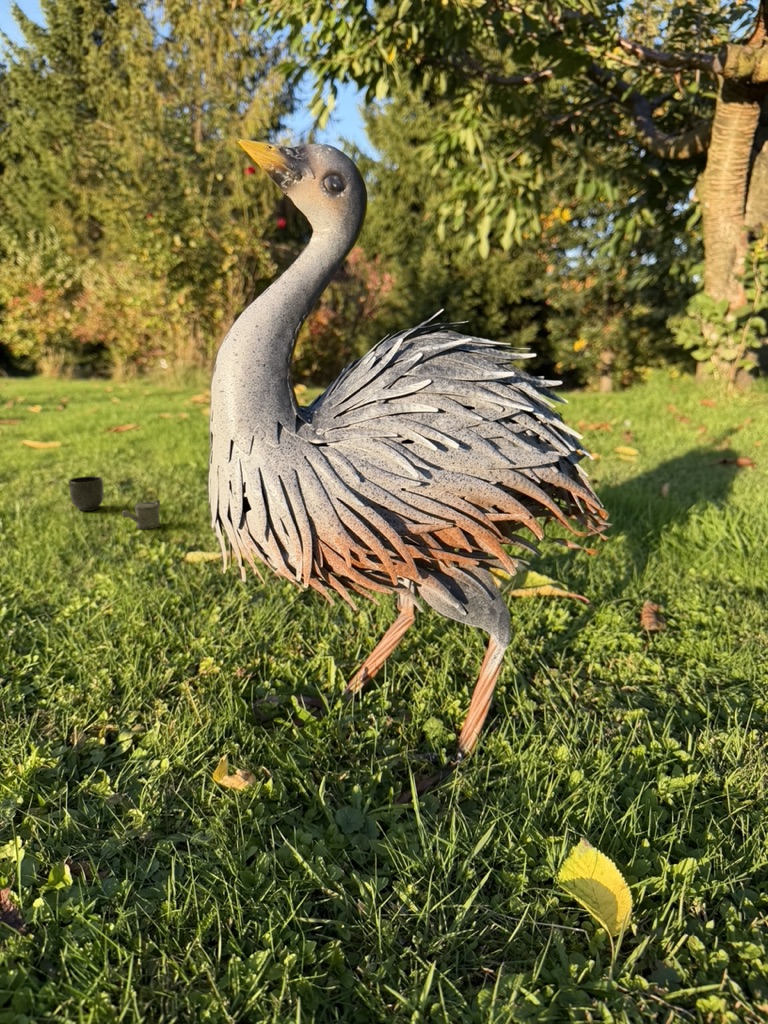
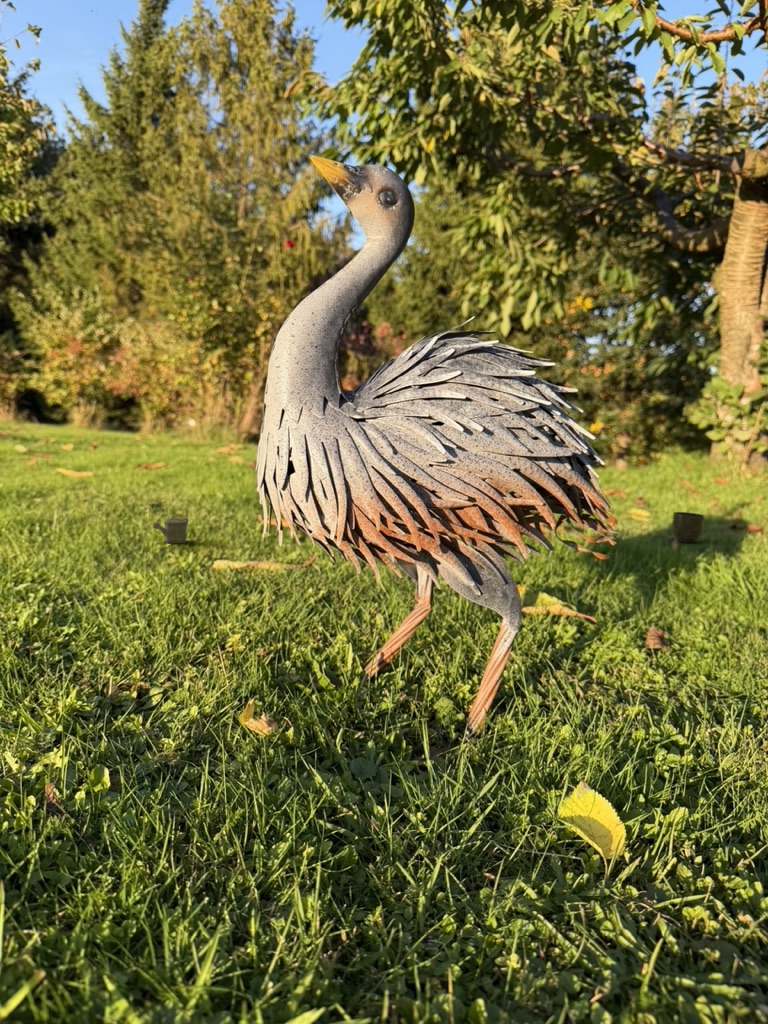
planter: present [68,476,103,511] -> present [672,512,705,543]

